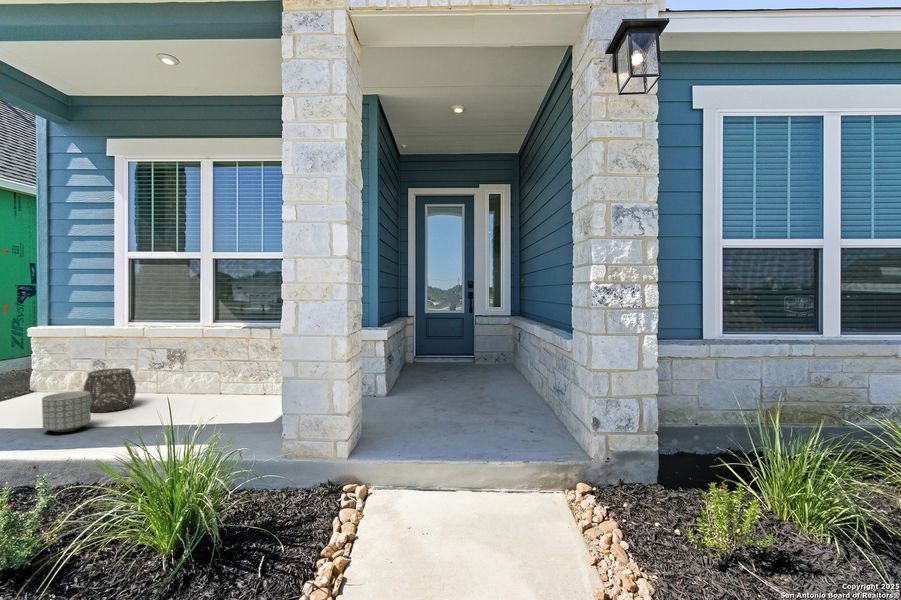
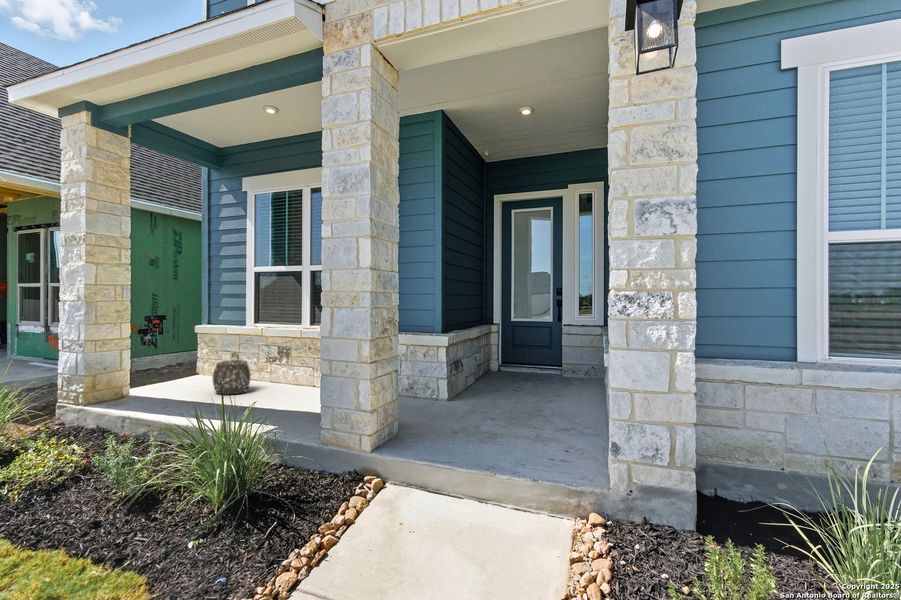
planter: present [42,391,91,433] -> none [174,376,208,408]

